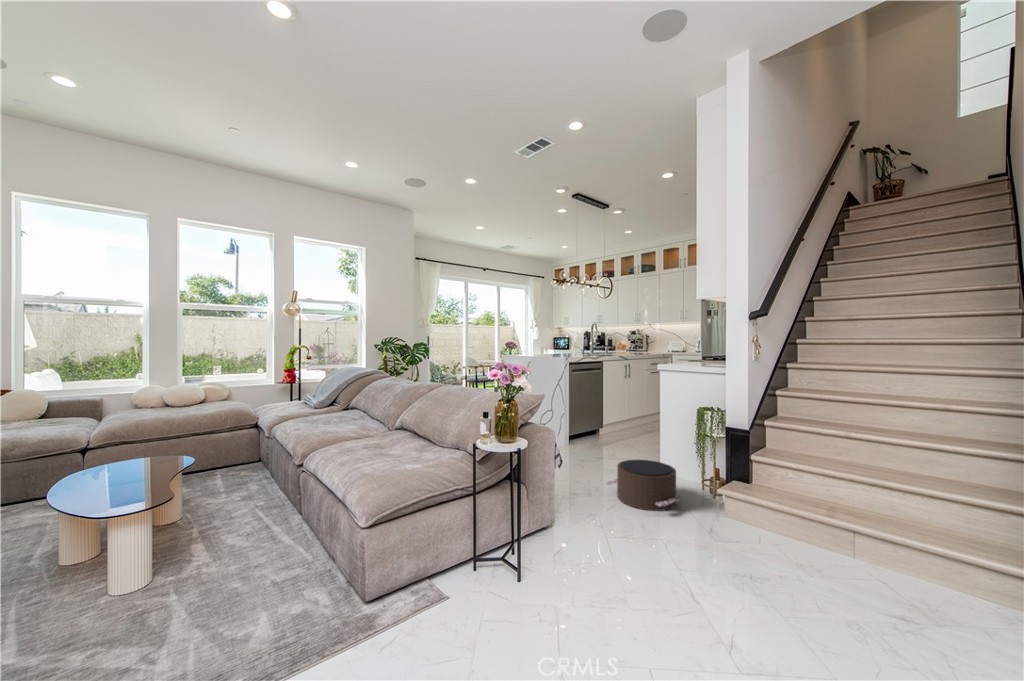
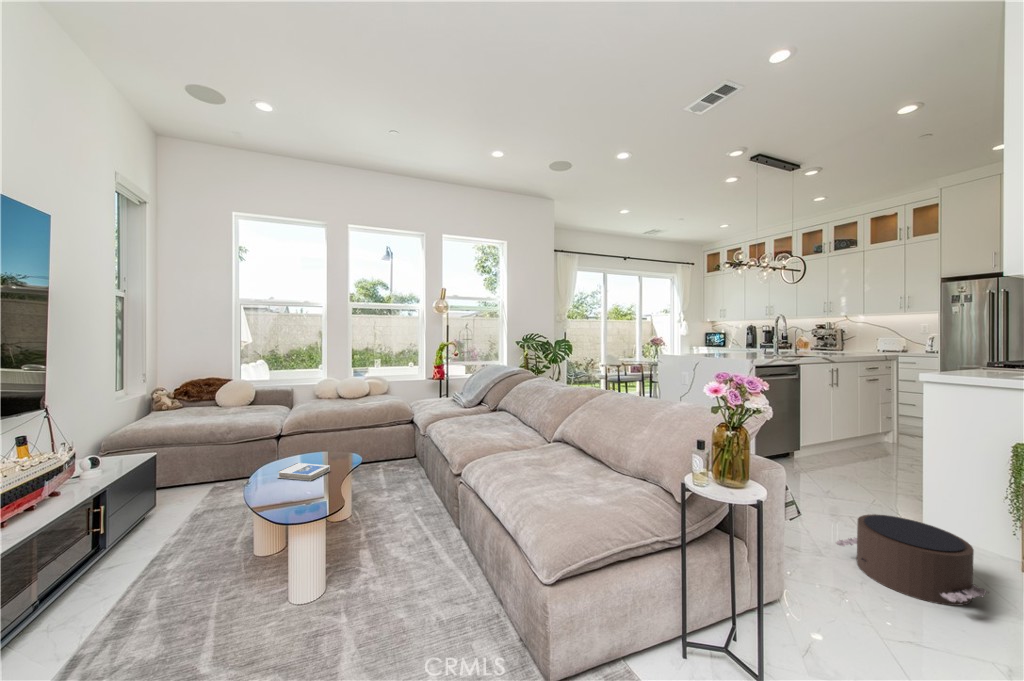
hardback book: none [83,467,153,484] -> present [278,463,330,481]

